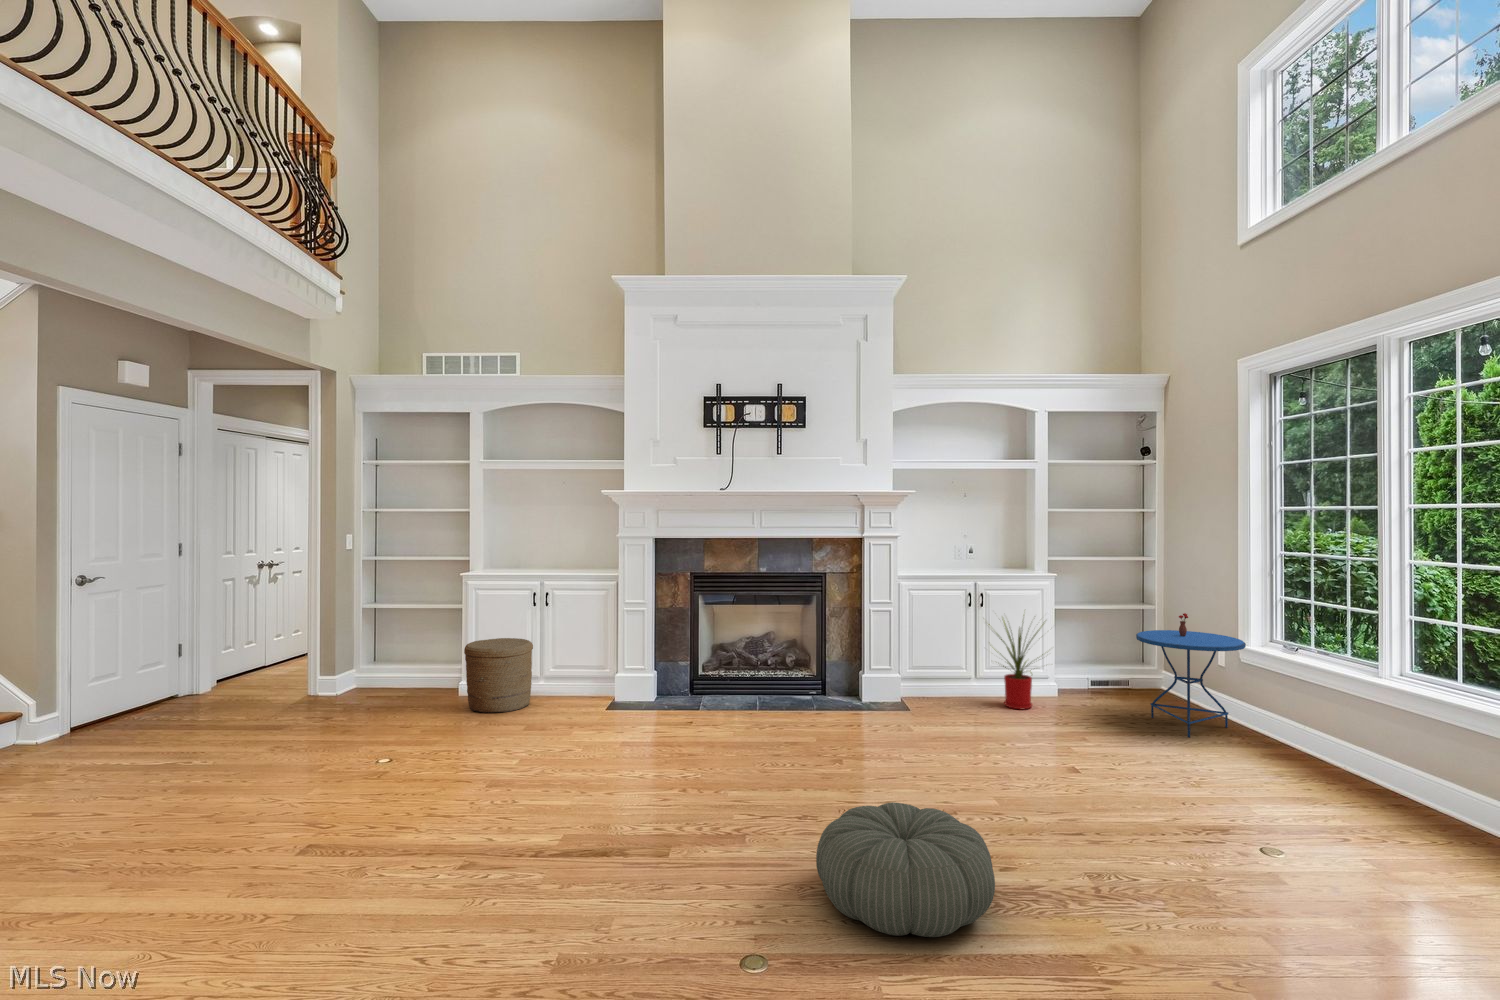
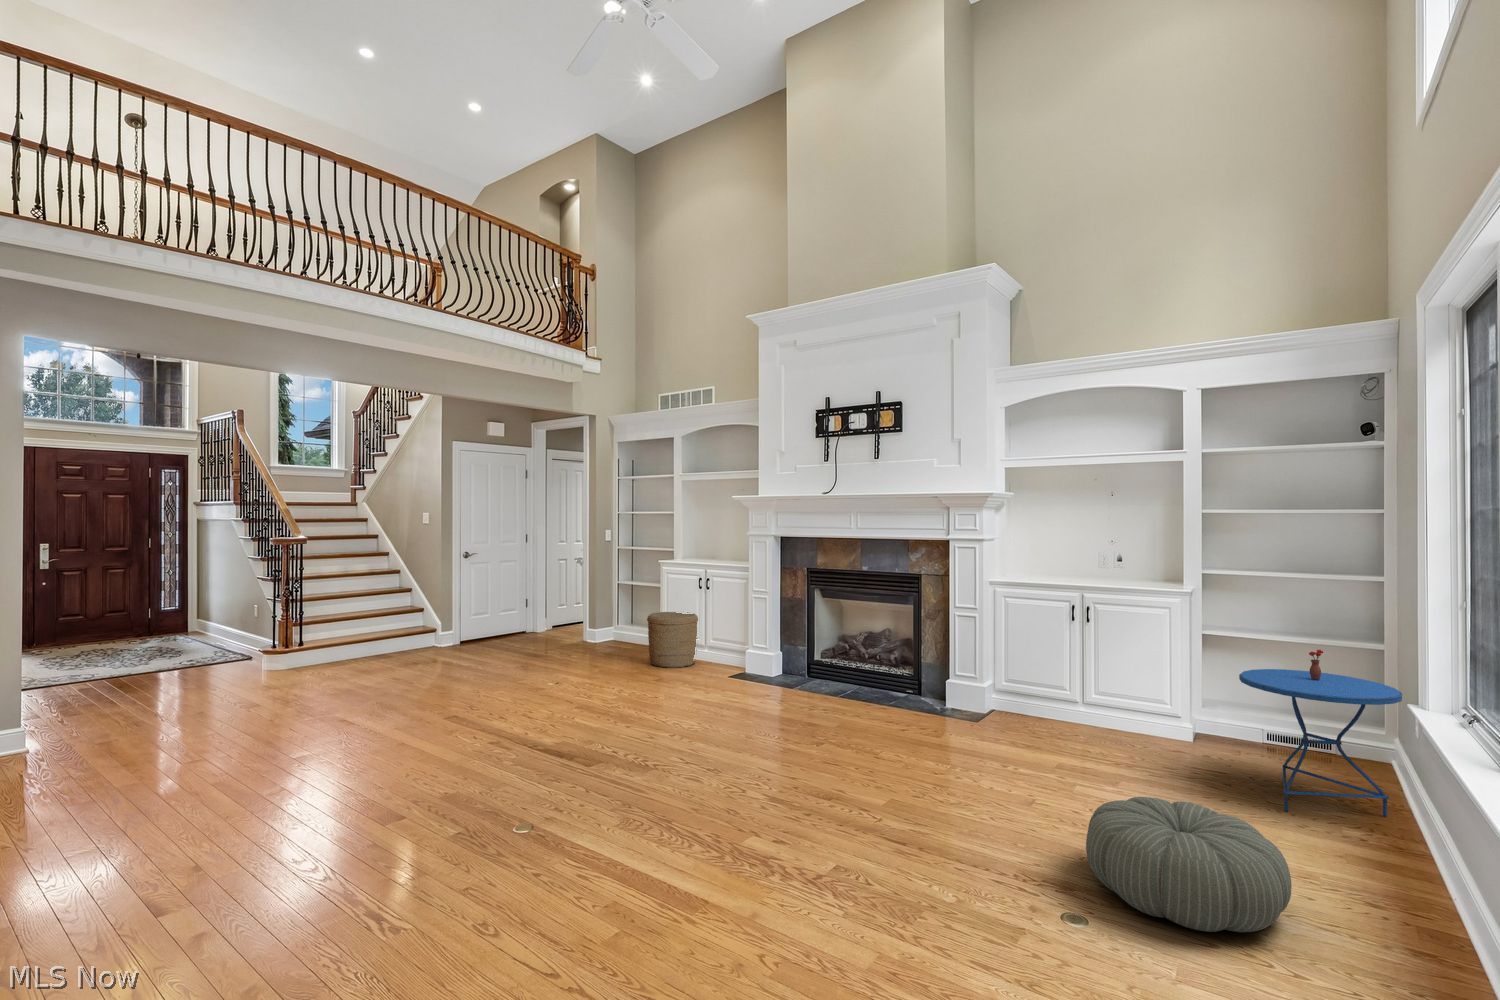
house plant: present [989,620,1043,709] -> none [1073,625,1169,745]
pouf: present [816,802,995,937] -> present [1086,797,1292,932]

